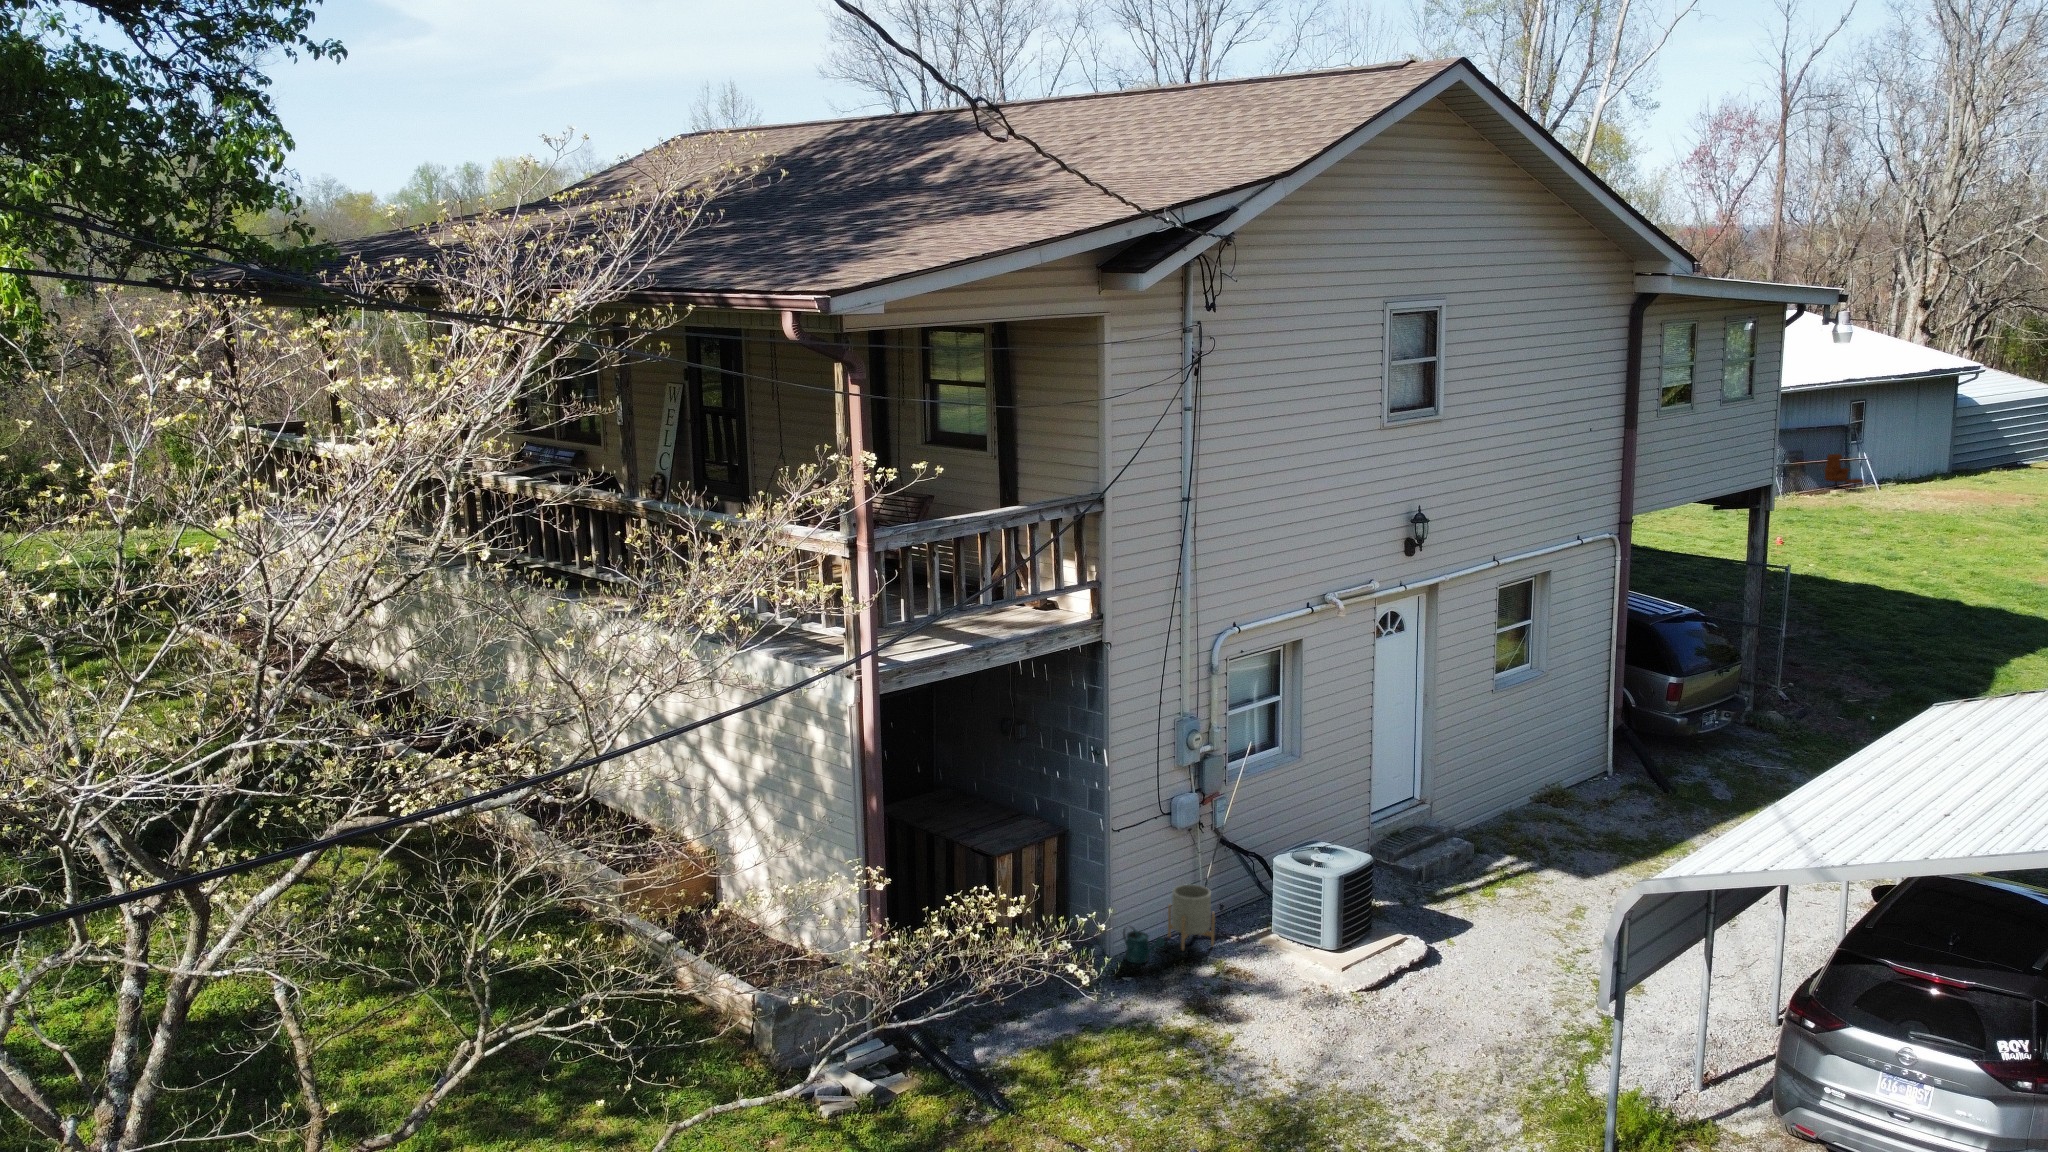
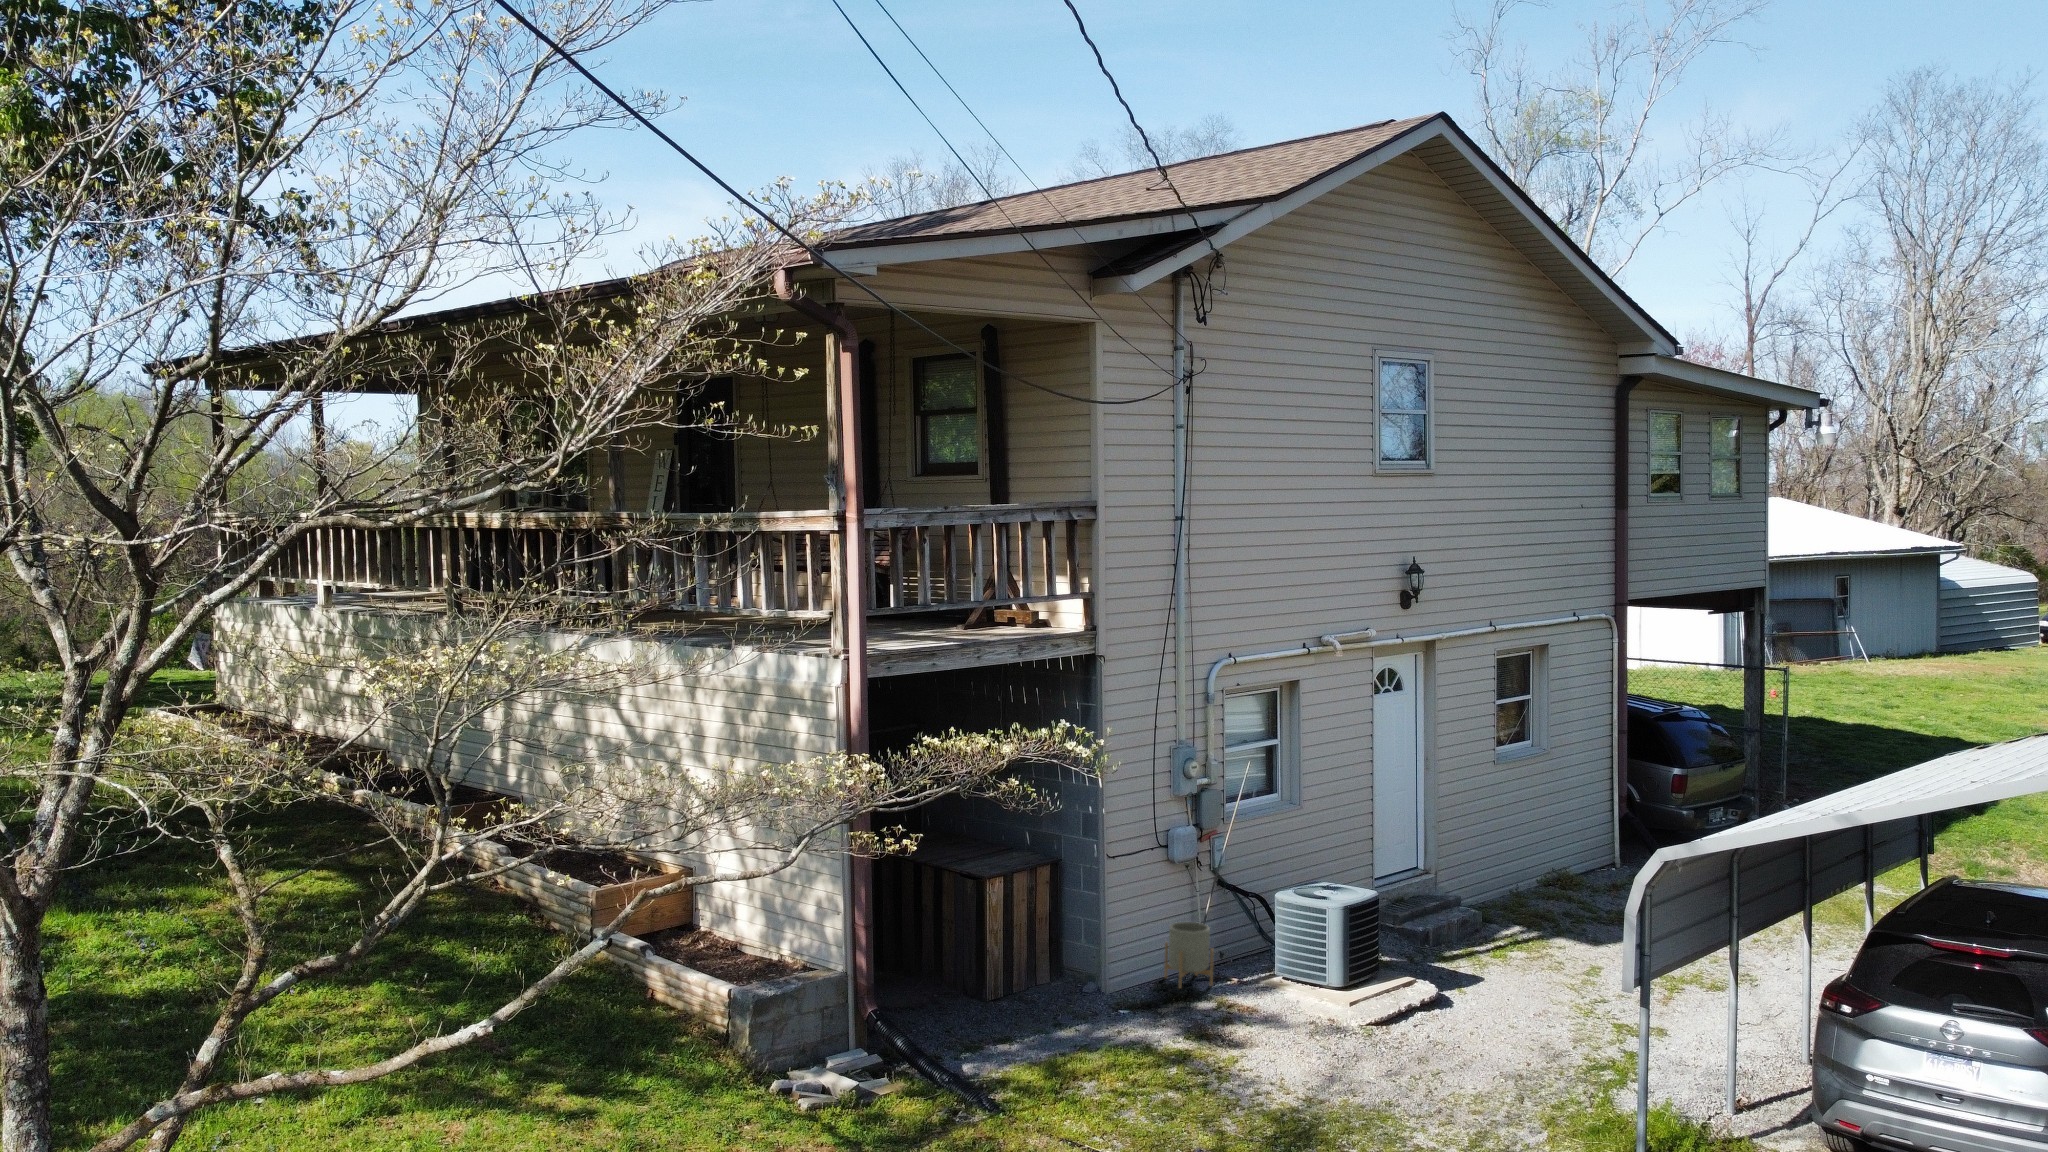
lounge chair: present [1825,454,1864,490] -> none [1811,617,1853,653]
watering can: present [1123,927,1164,964] -> none [1117,959,1161,998]

